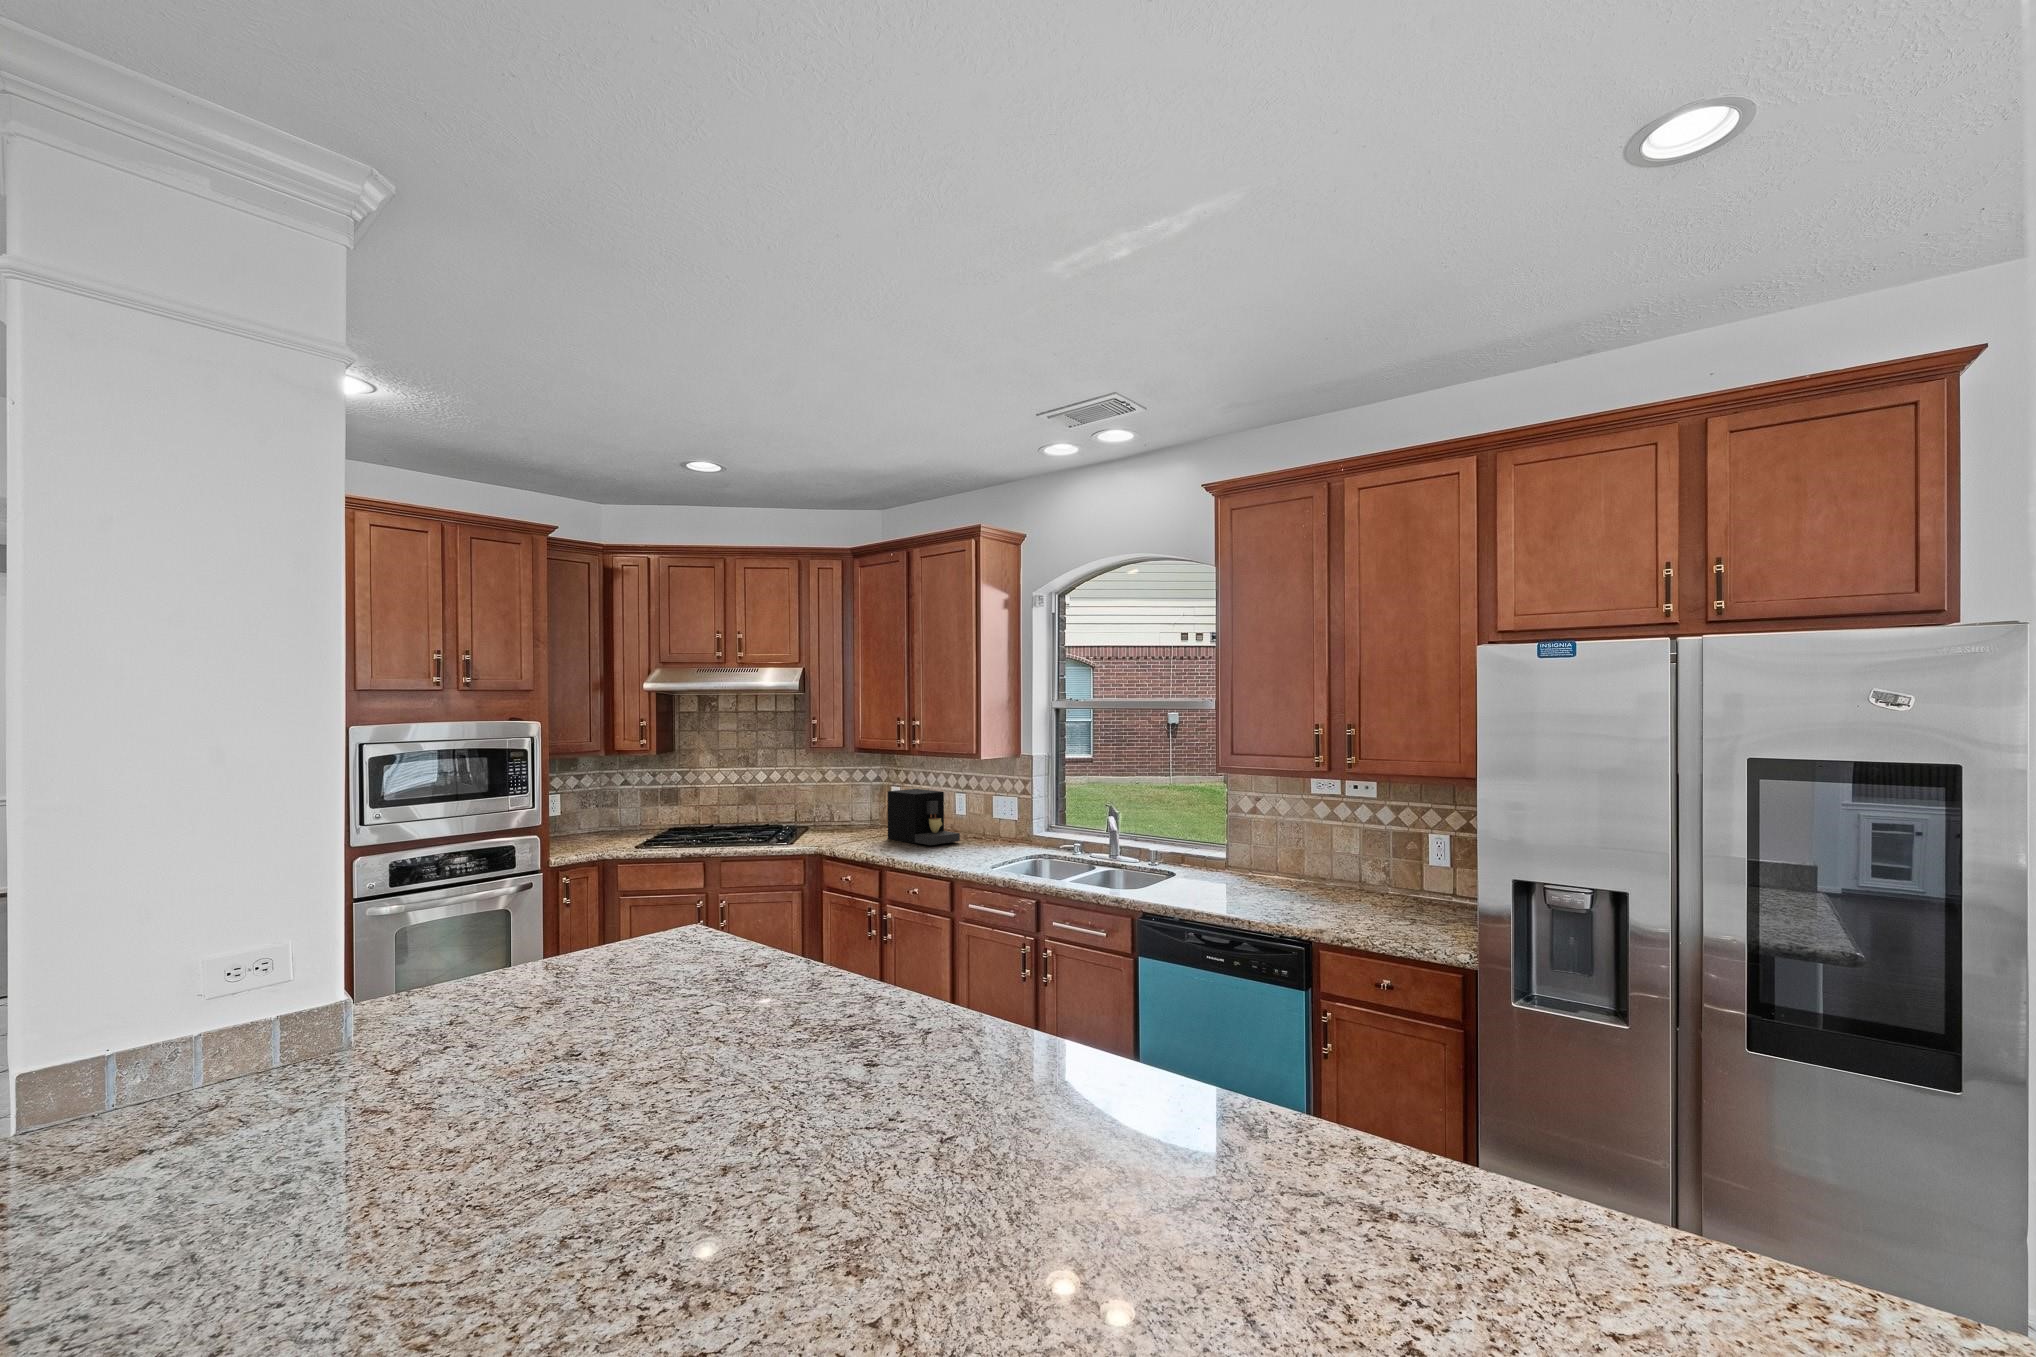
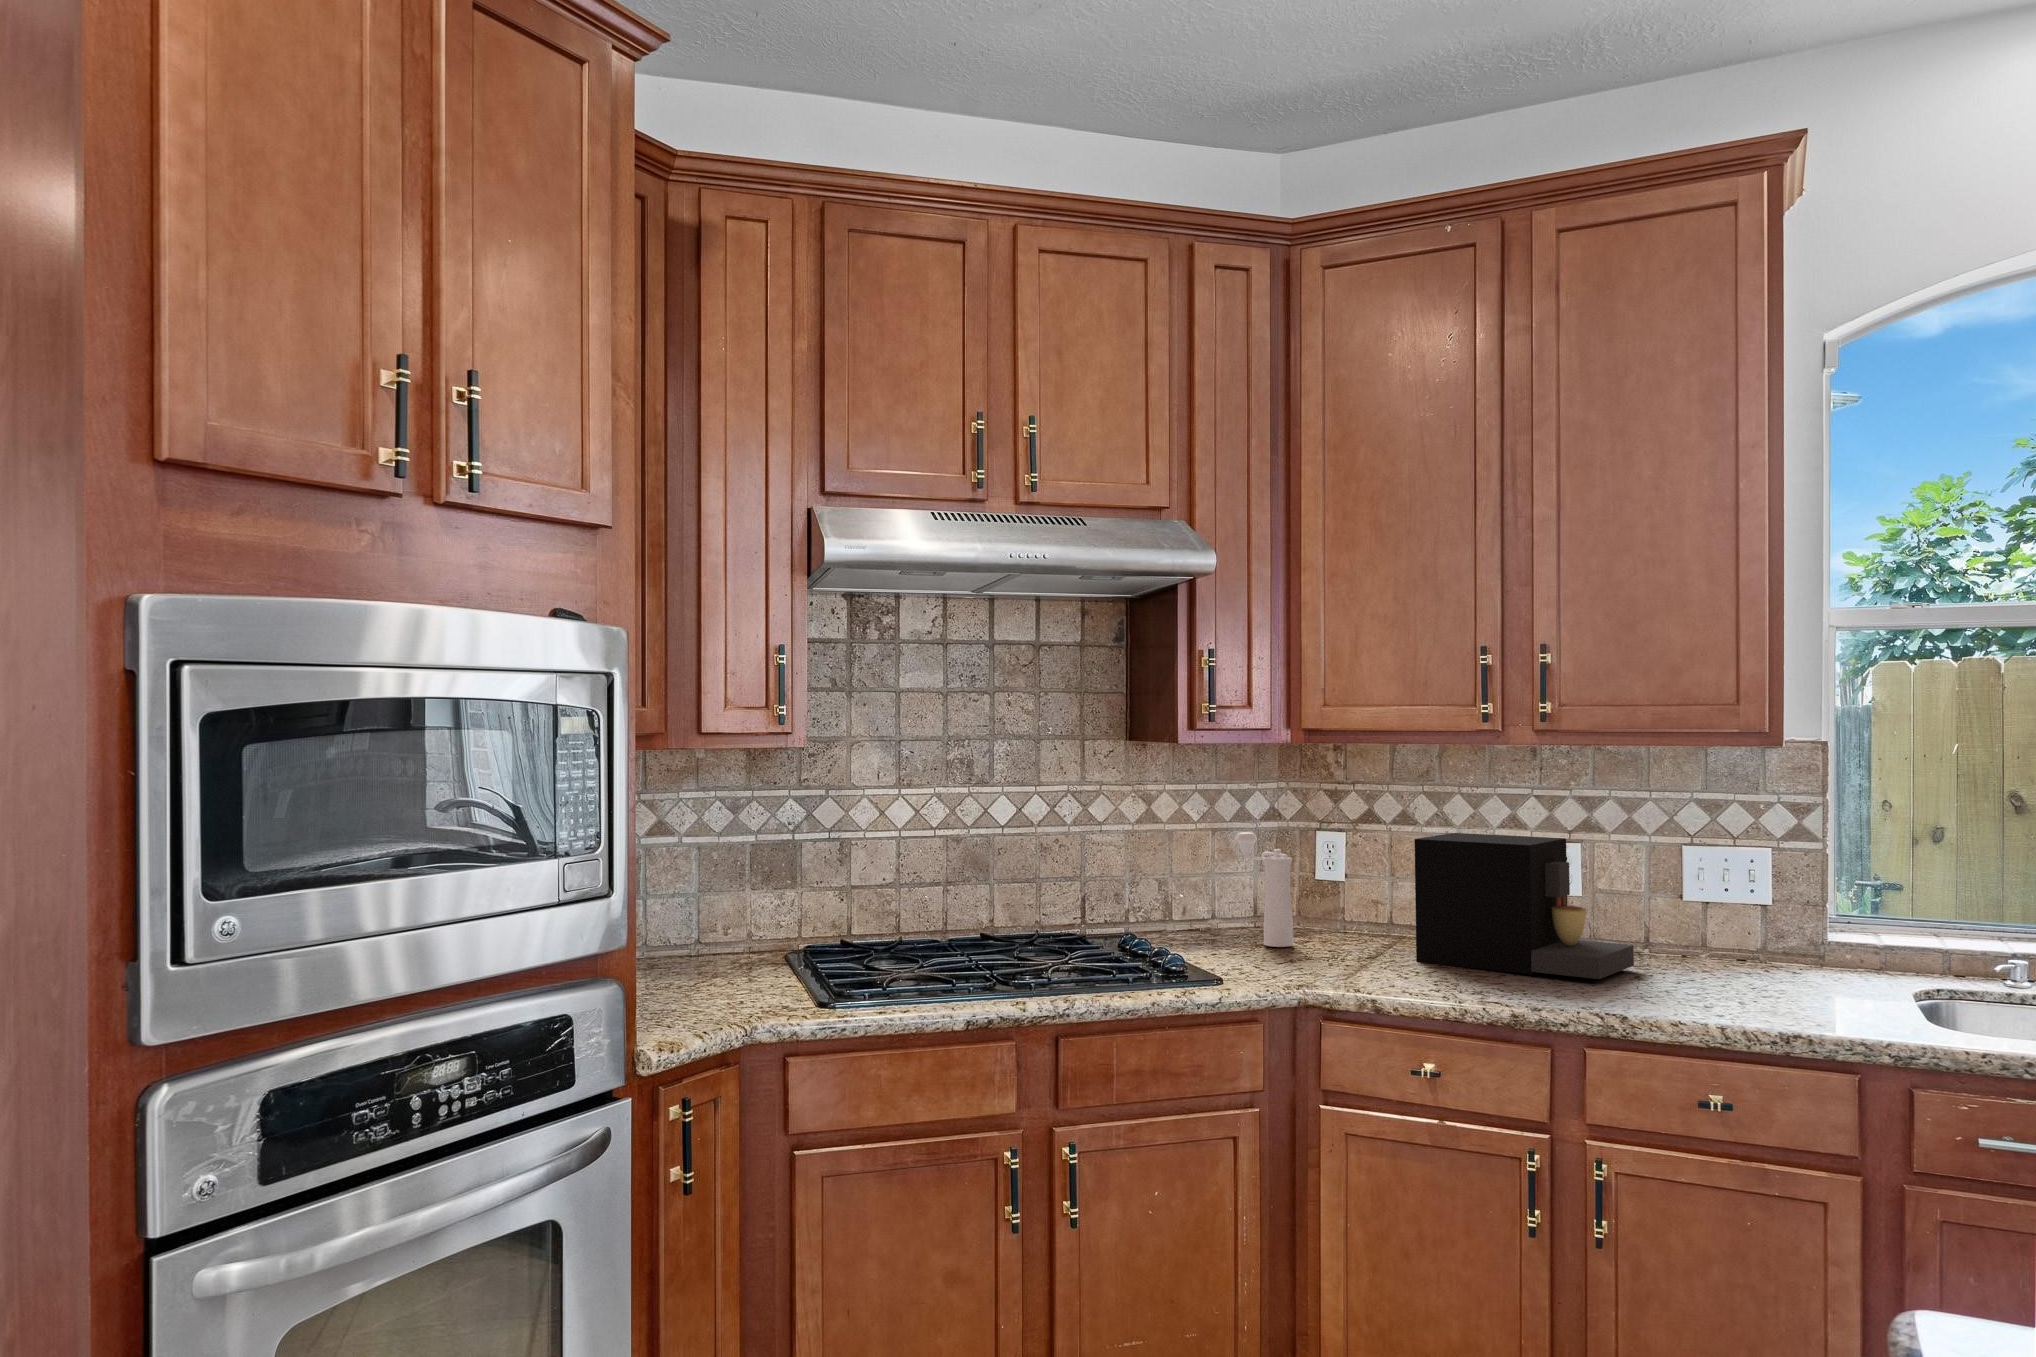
pepper mill: none [843,787,857,833] -> present [1235,832,1293,947]

